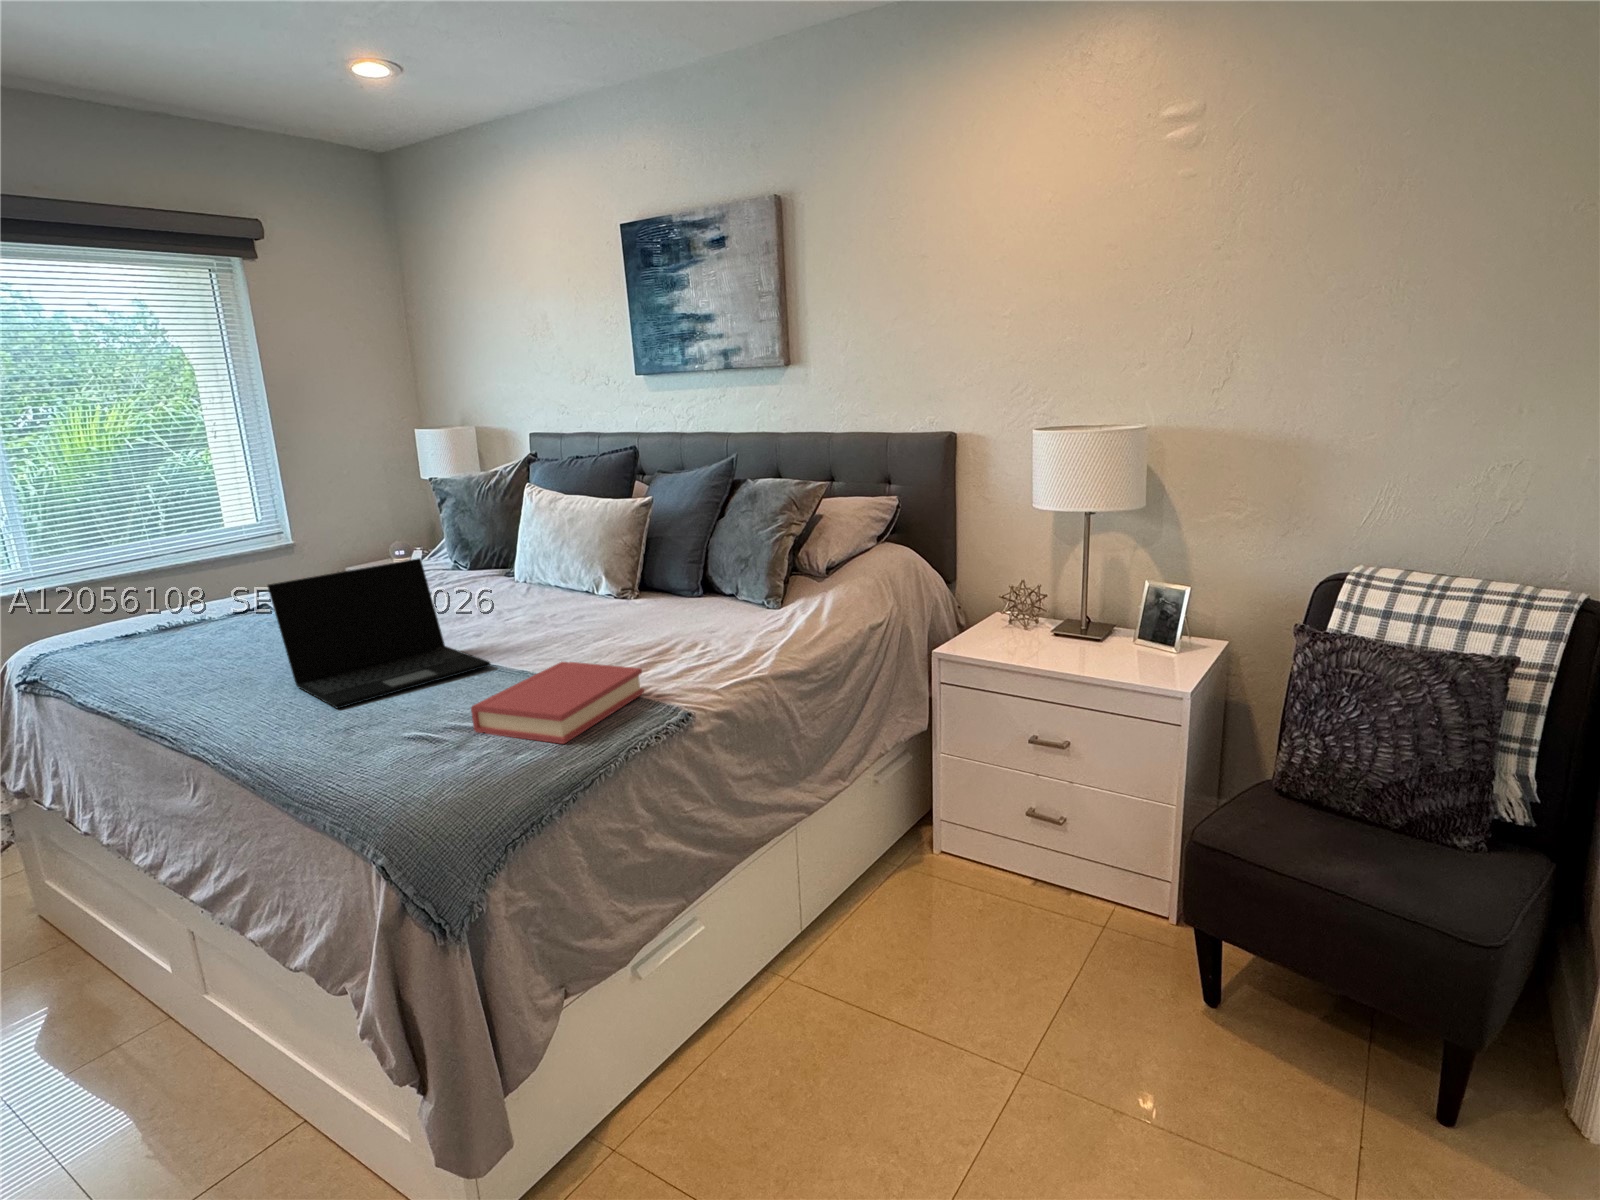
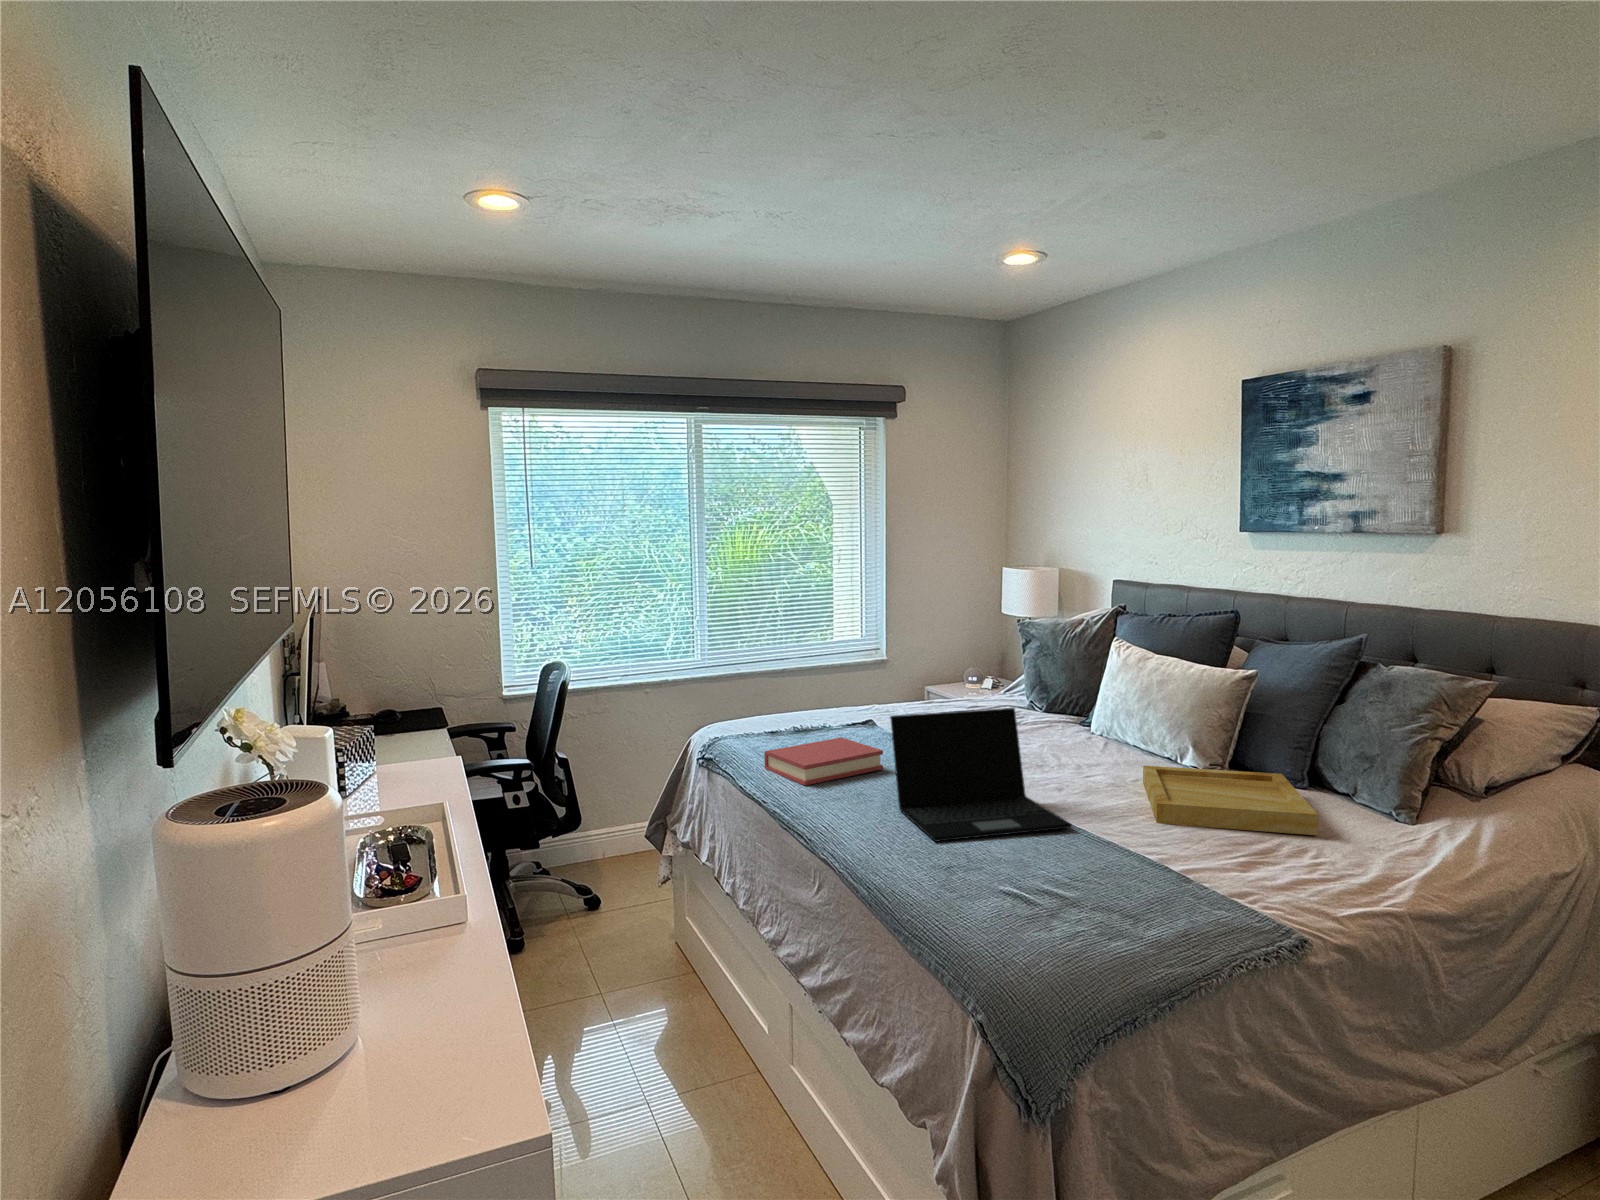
tray: none [564,585,708,646] -> present [1143,766,1318,835]
hardback book: present [471,662,644,744] -> present [764,738,883,785]

